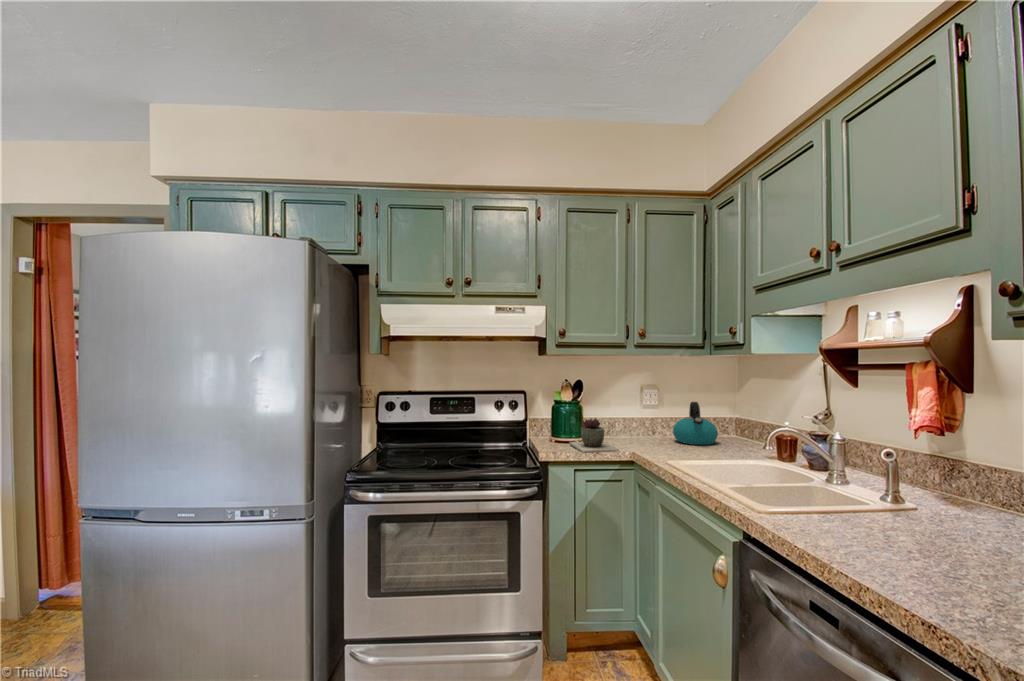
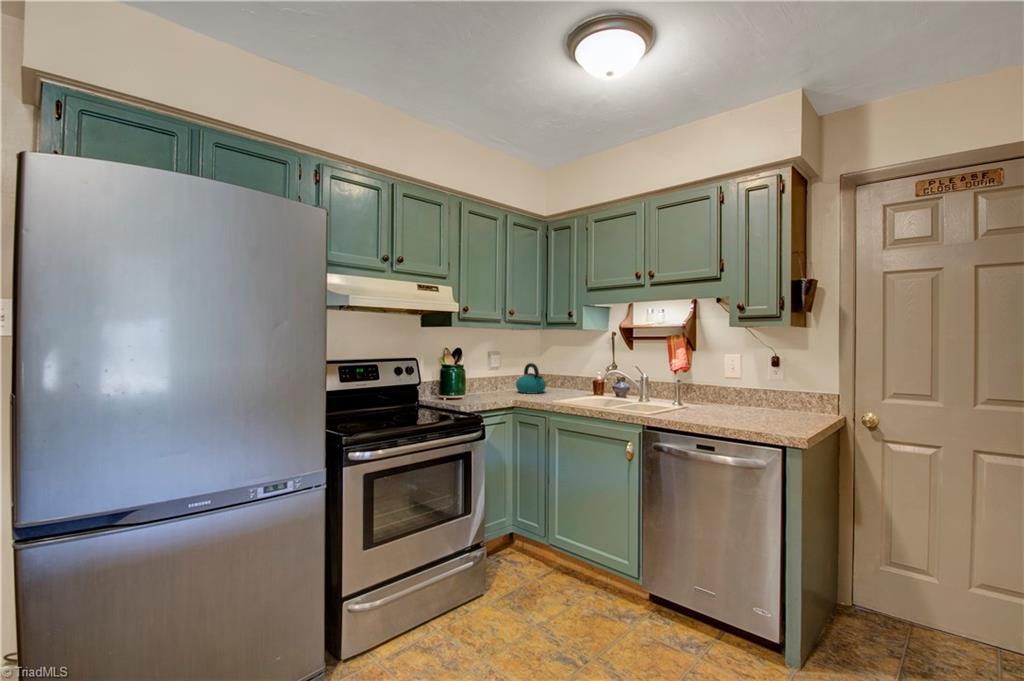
succulent plant: present [570,418,619,453] -> none [460,378,504,404]

